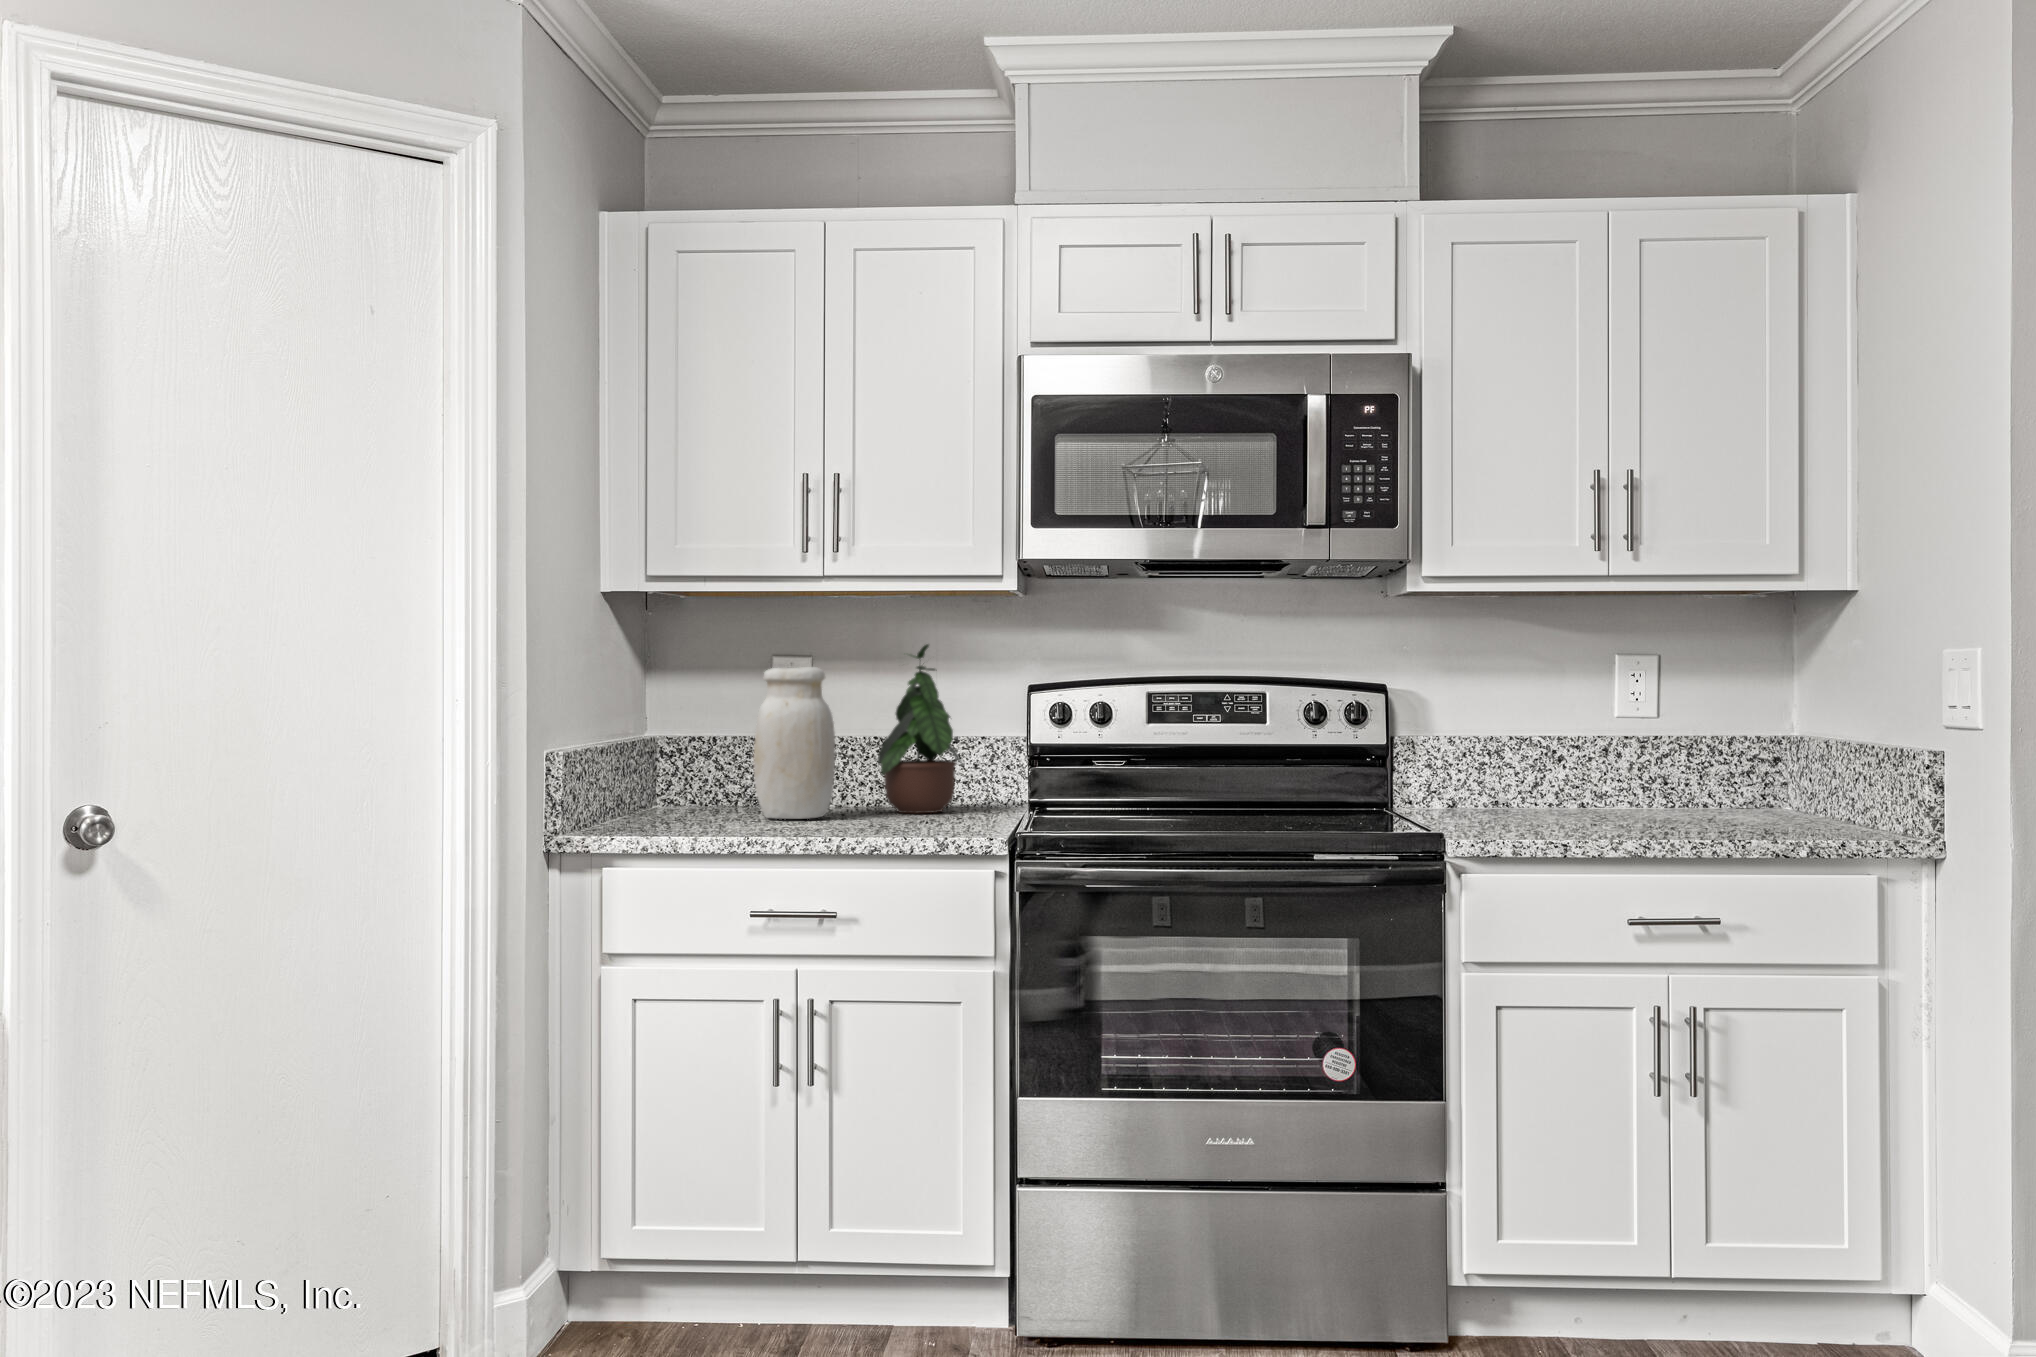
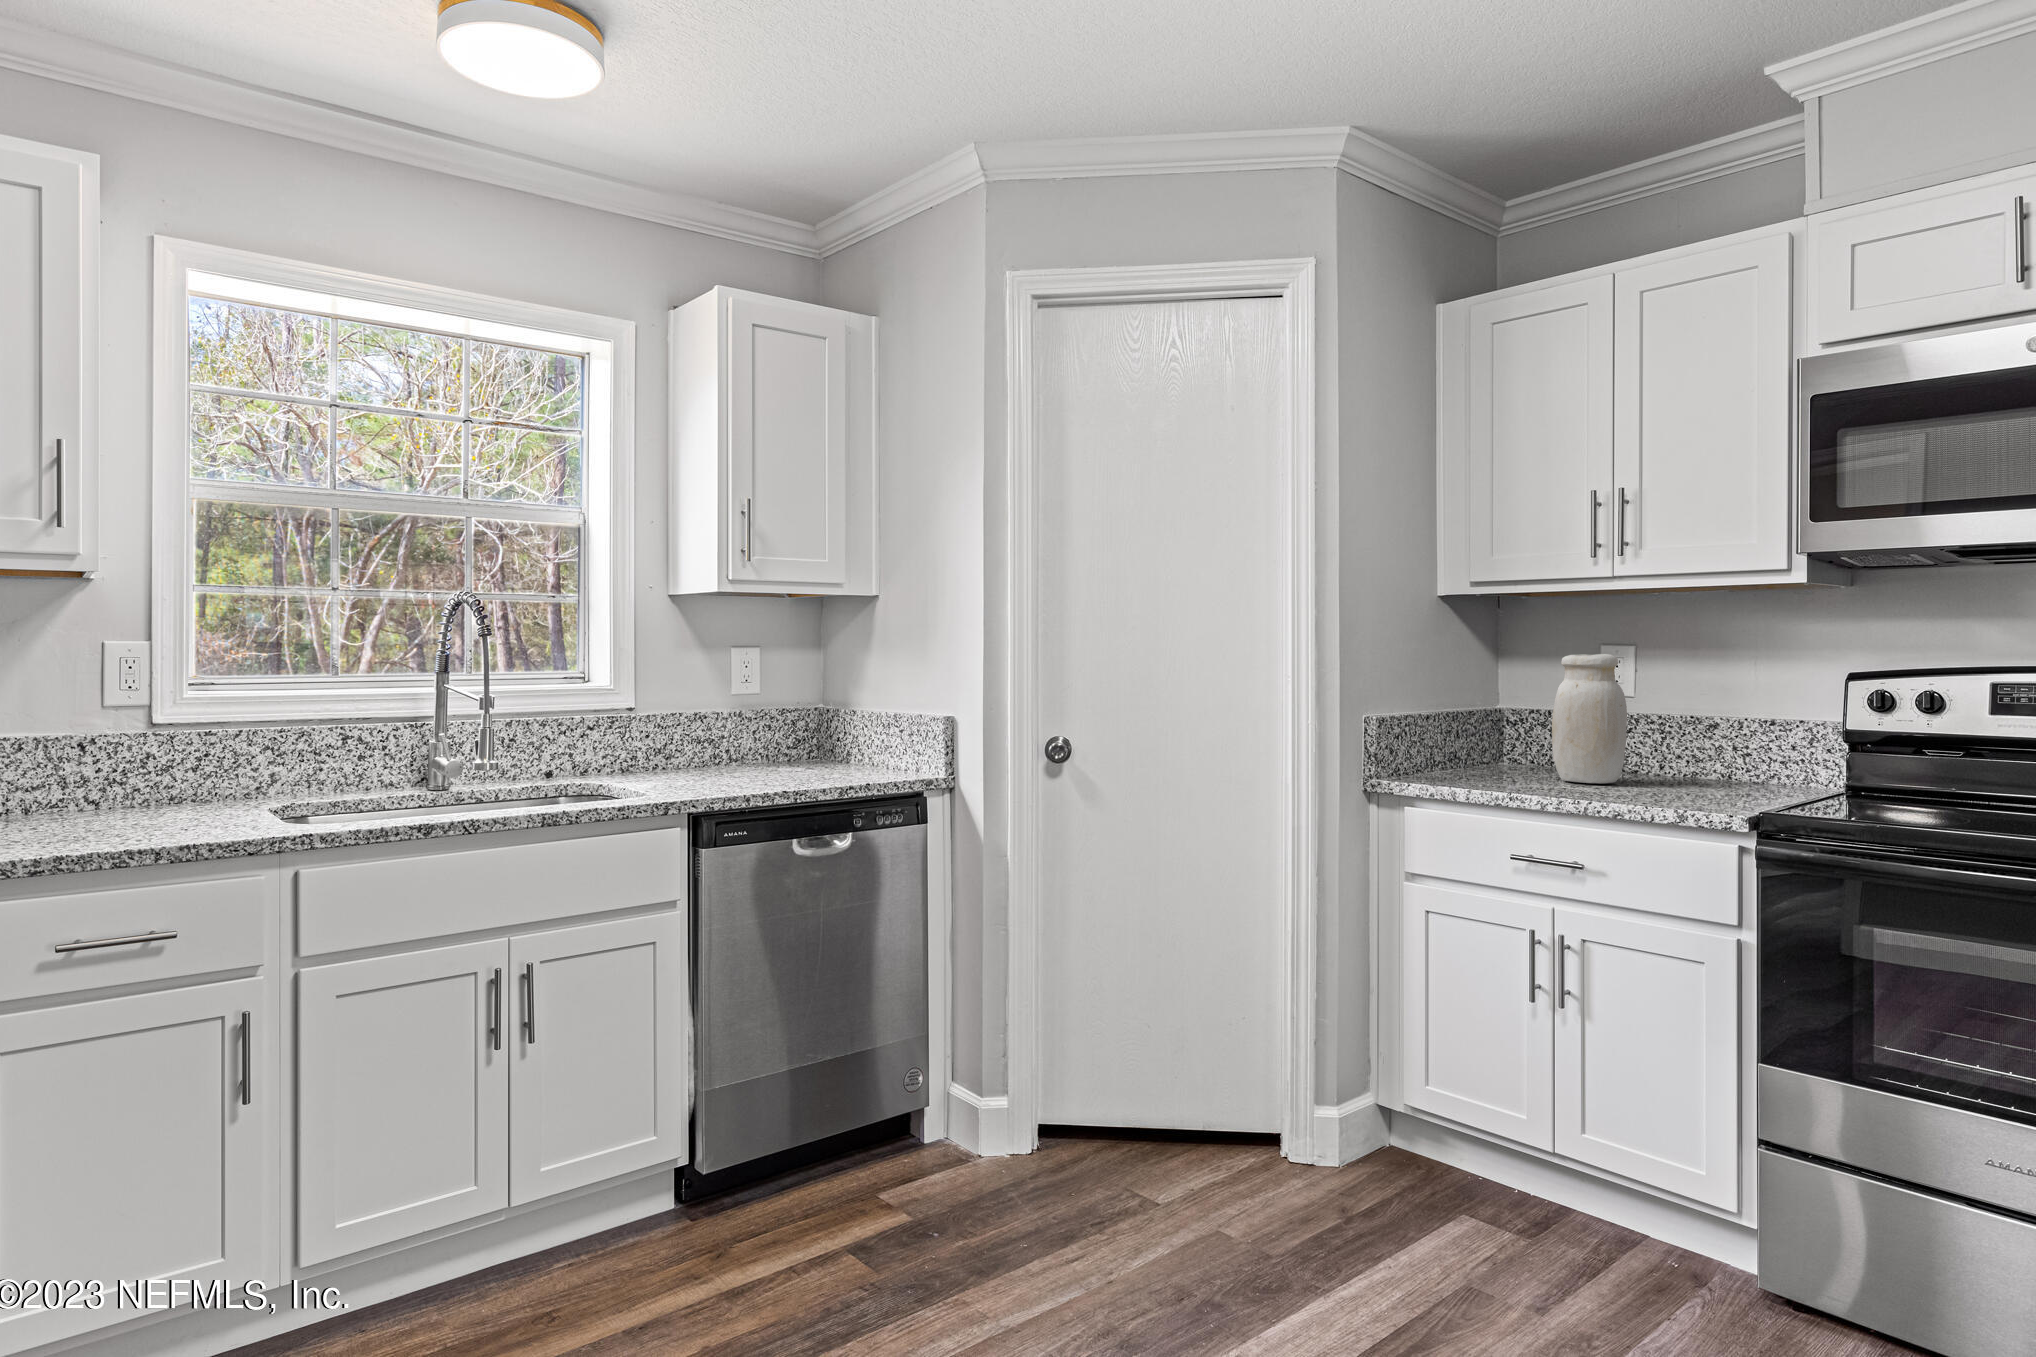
potted plant: present [877,644,962,813] -> none [1671,632,1774,787]

